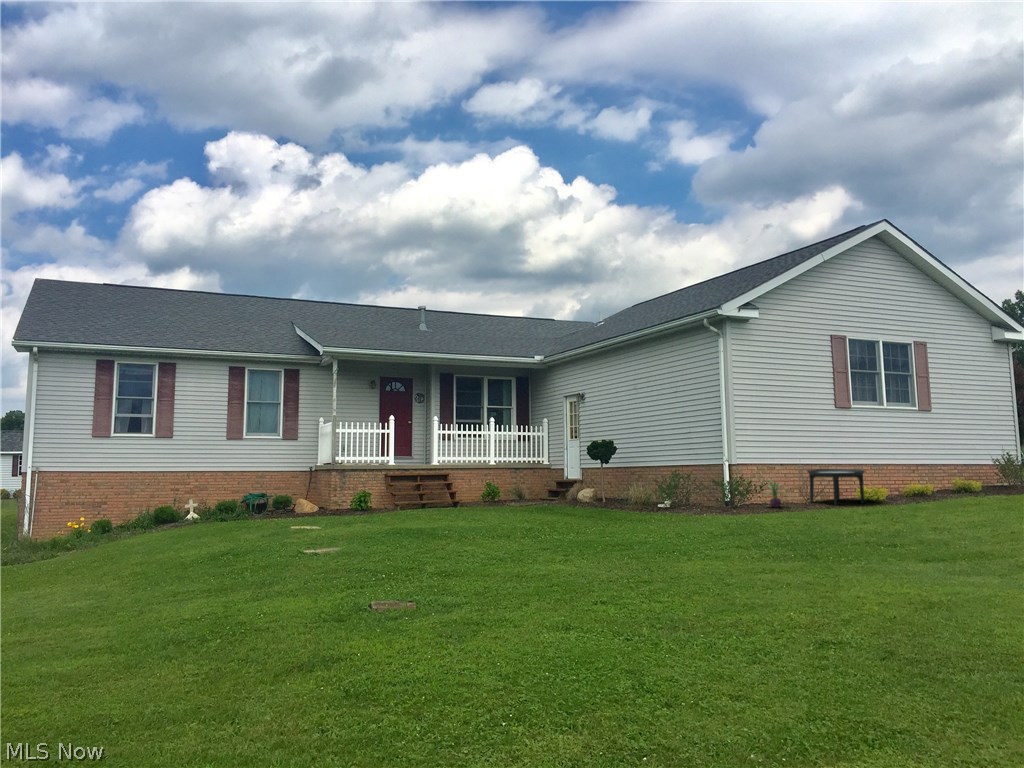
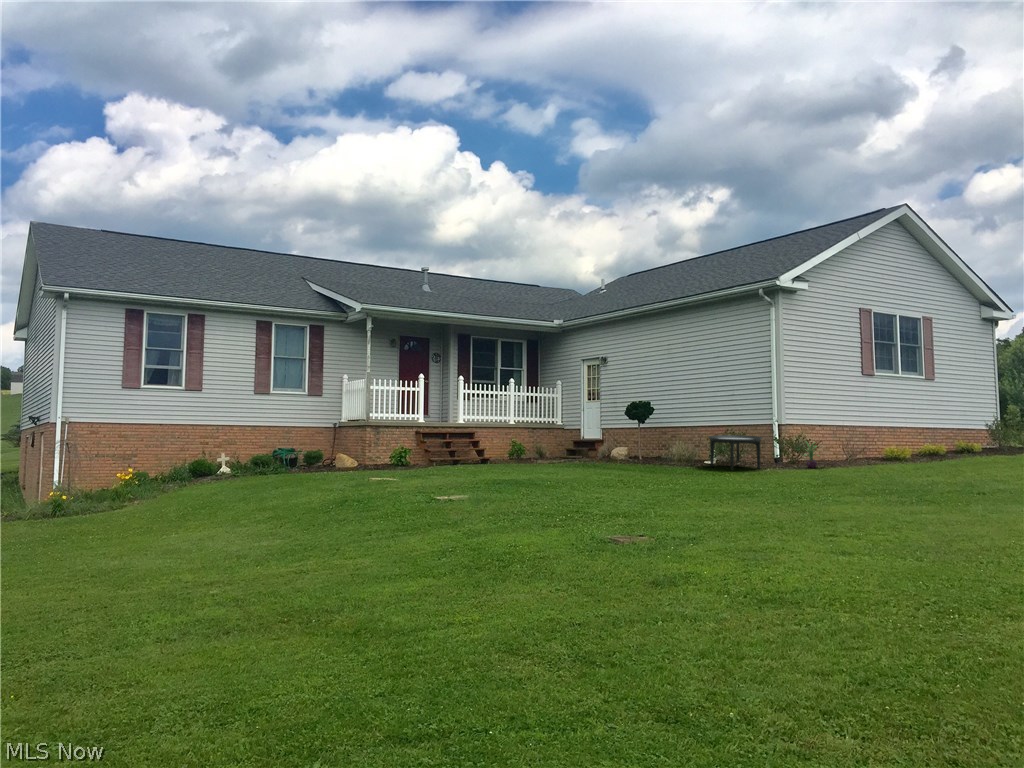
round table: present [807,469,865,505] -> present [708,435,762,470]

